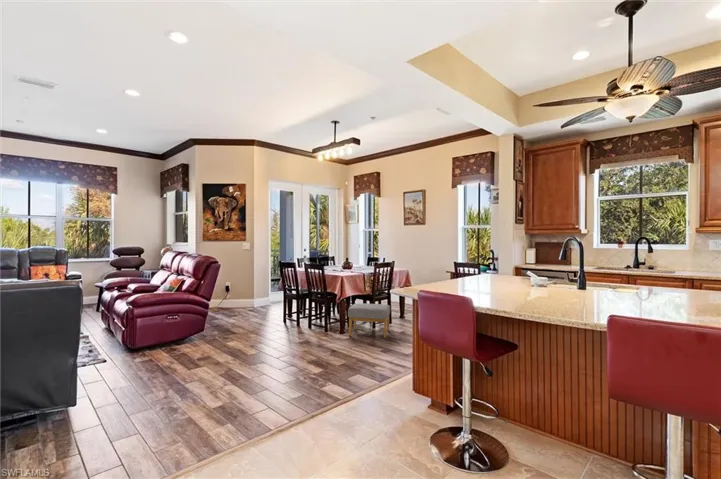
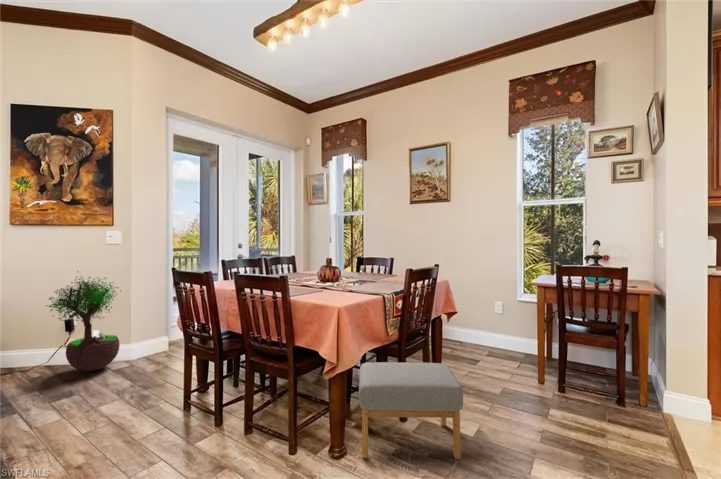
potted tree: none [222,263,252,310] -> present [46,276,121,371]

